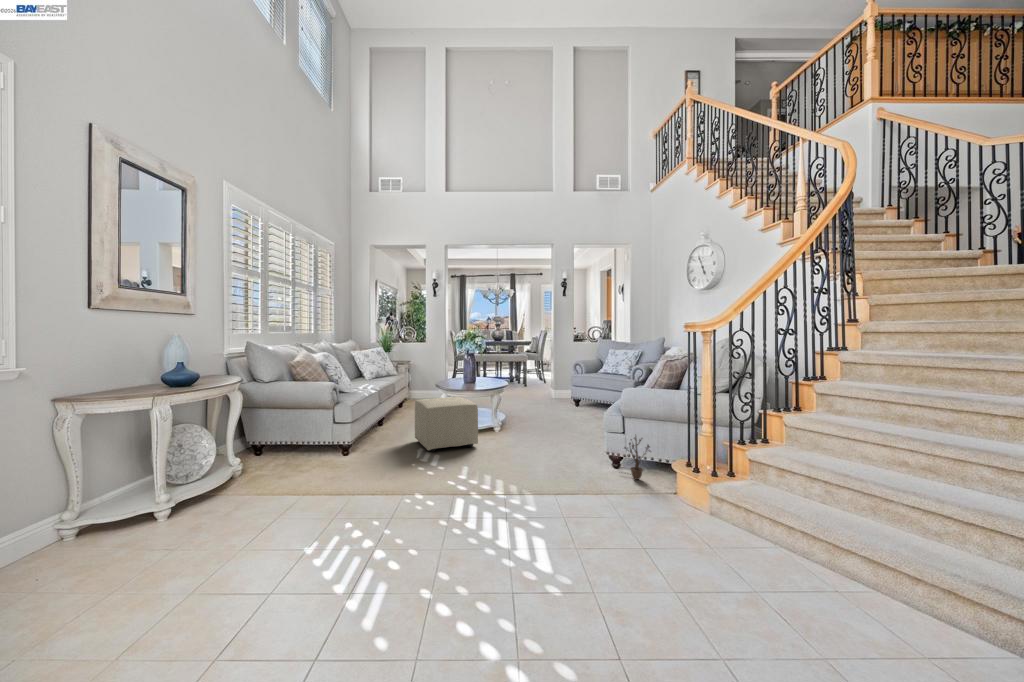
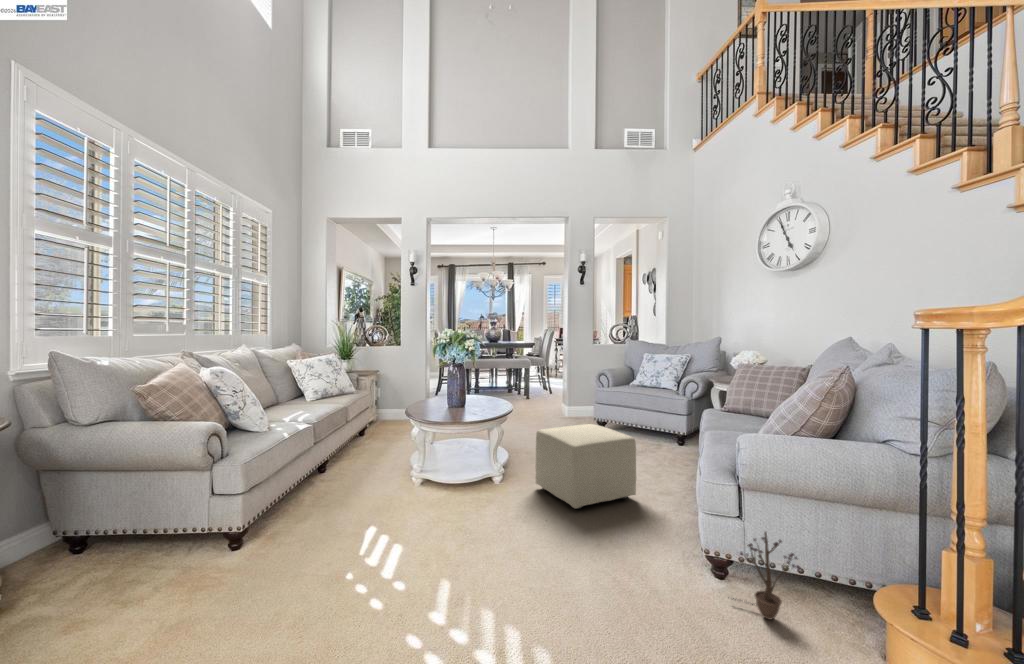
ottoman: present [415,397,478,451] -> present [536,424,636,509]

